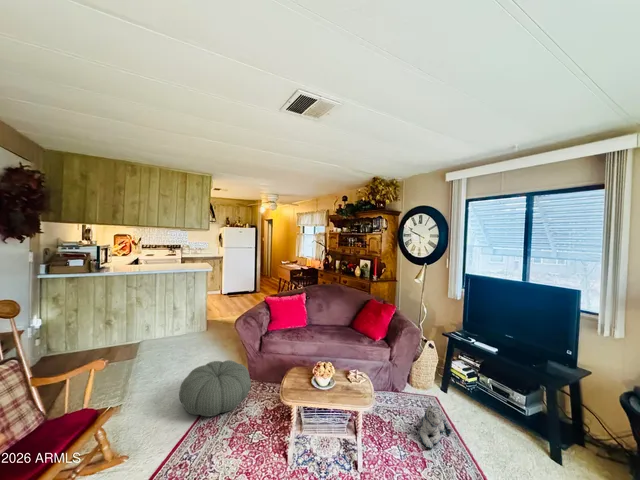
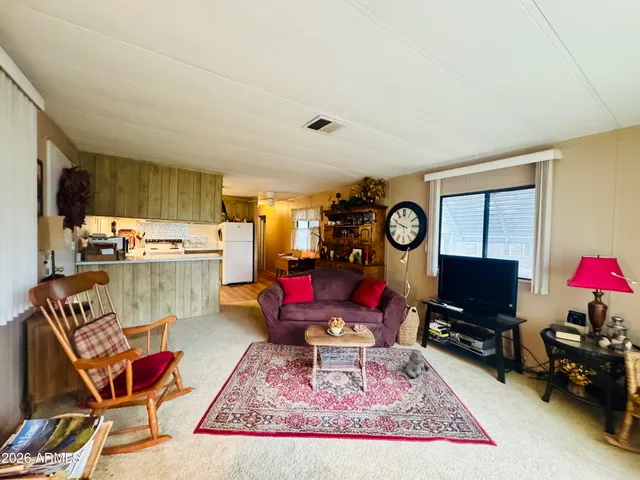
pouf: present [179,360,251,417] -> none [218,328,273,366]

